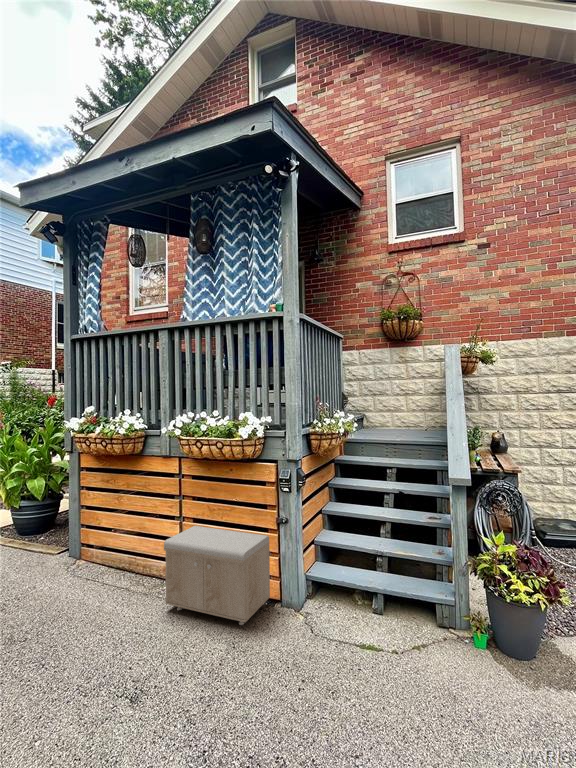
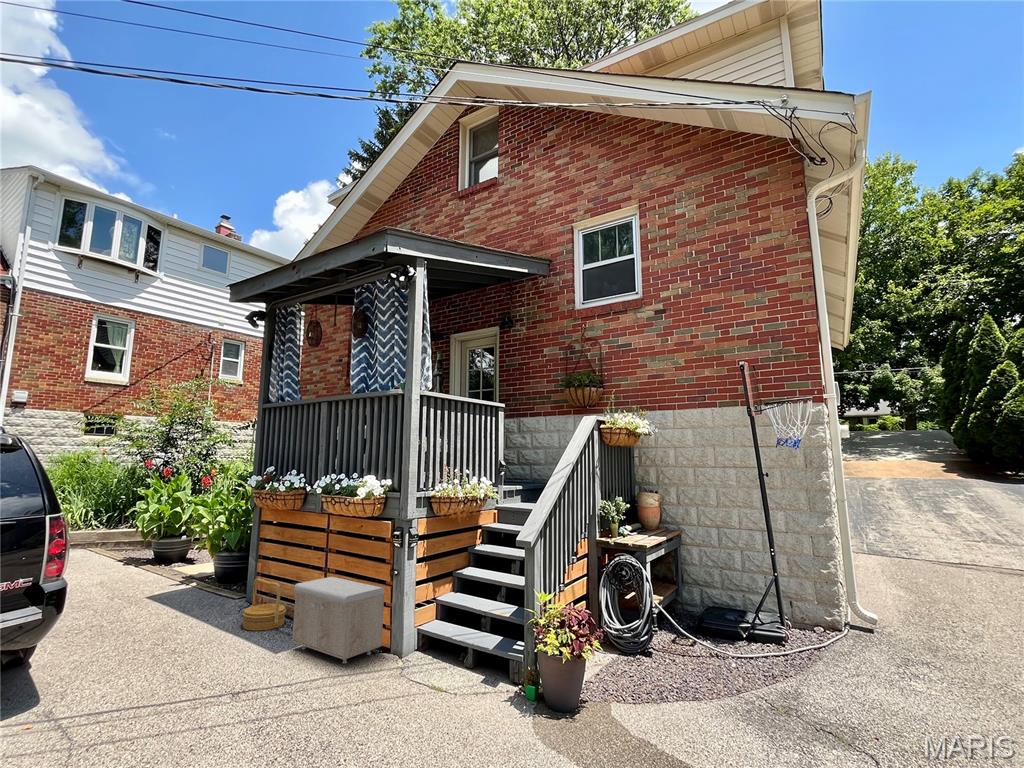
woven basket: none [85,531,132,591] -> present [243,578,286,631]

